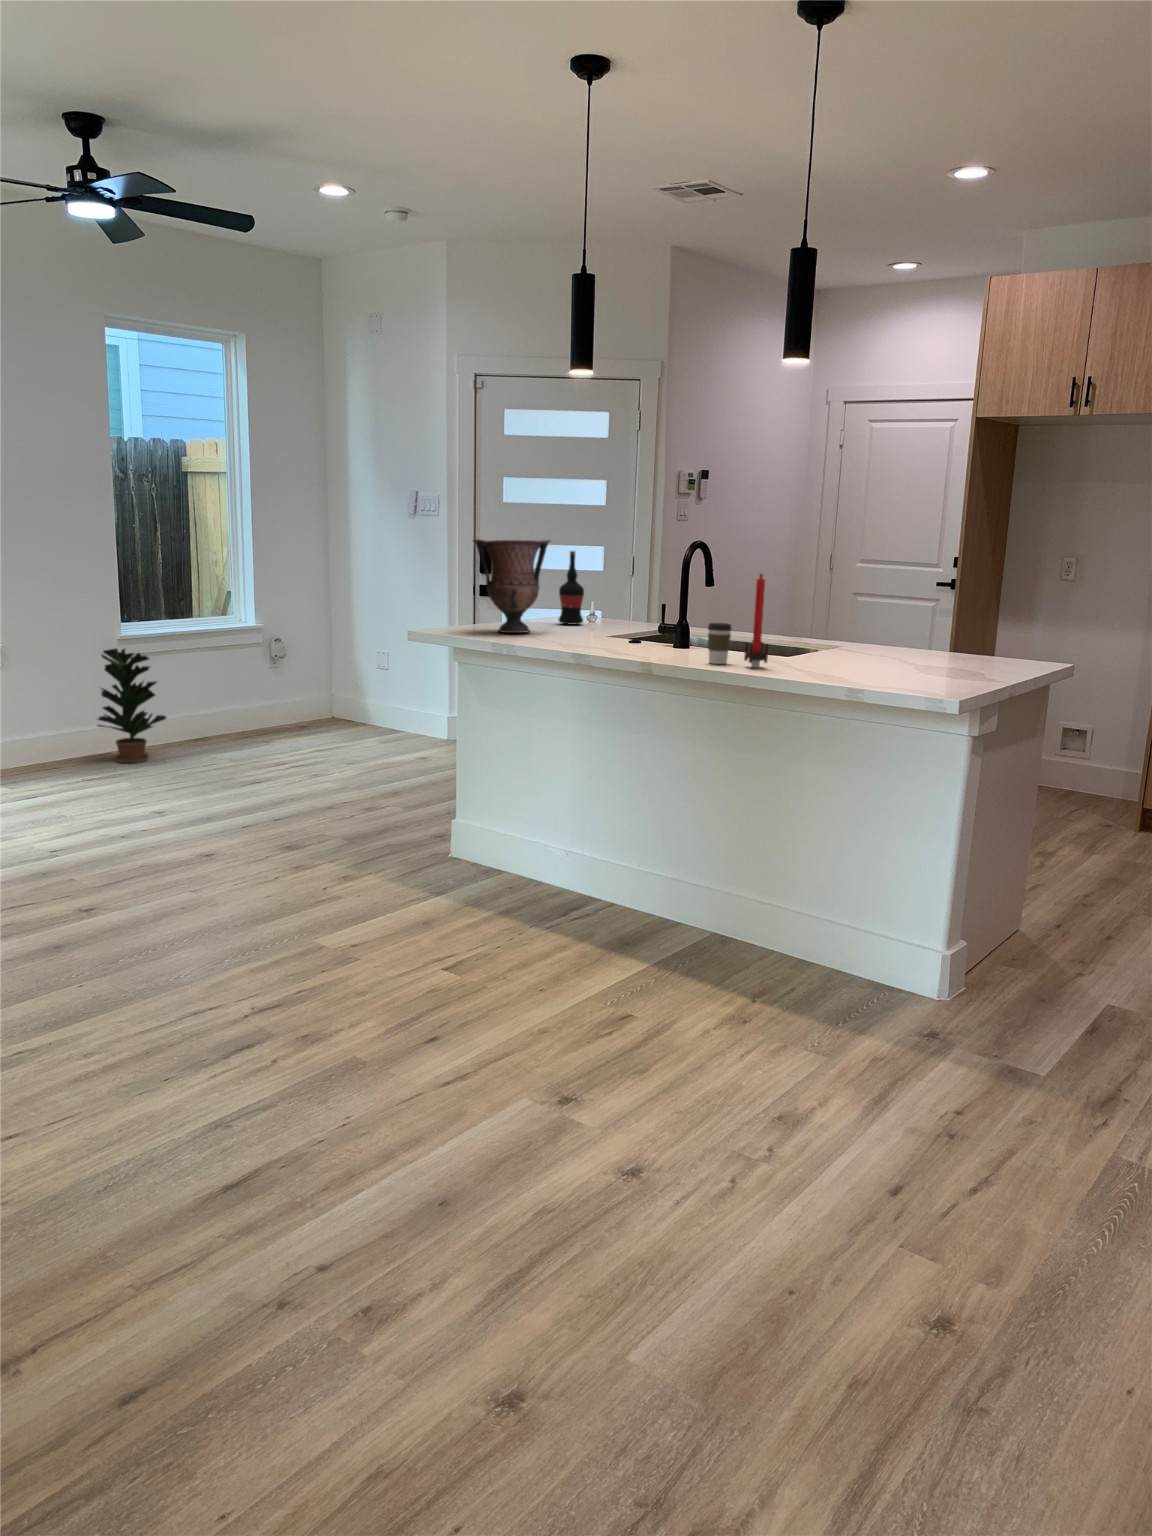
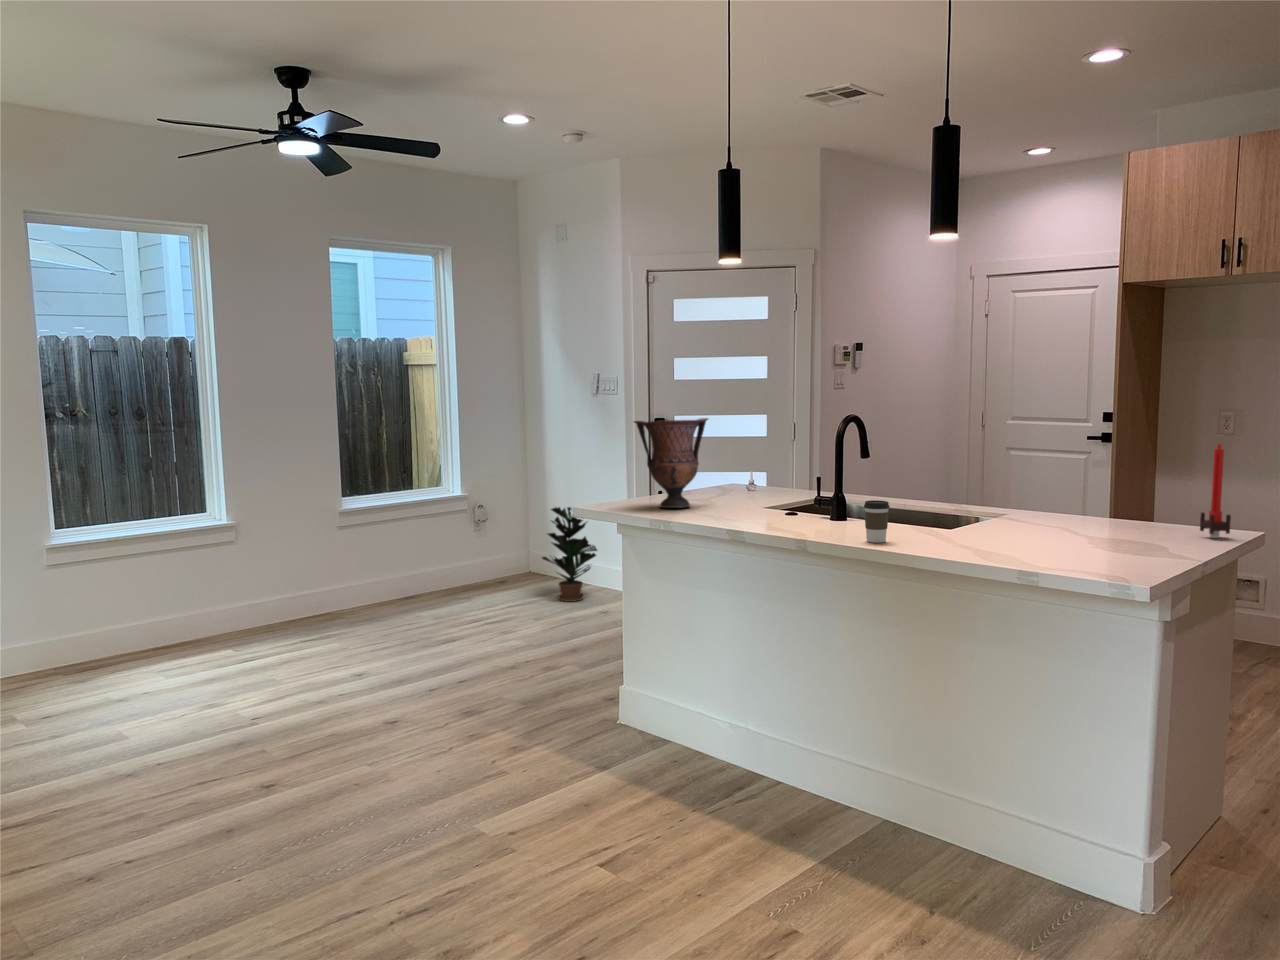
wine bottle: present [559,551,584,625] -> none [720,426,744,496]
candle: present [744,574,768,667] -> present [1200,444,1231,538]
potted plant: present [98,649,166,763] -> present [542,507,597,602]

